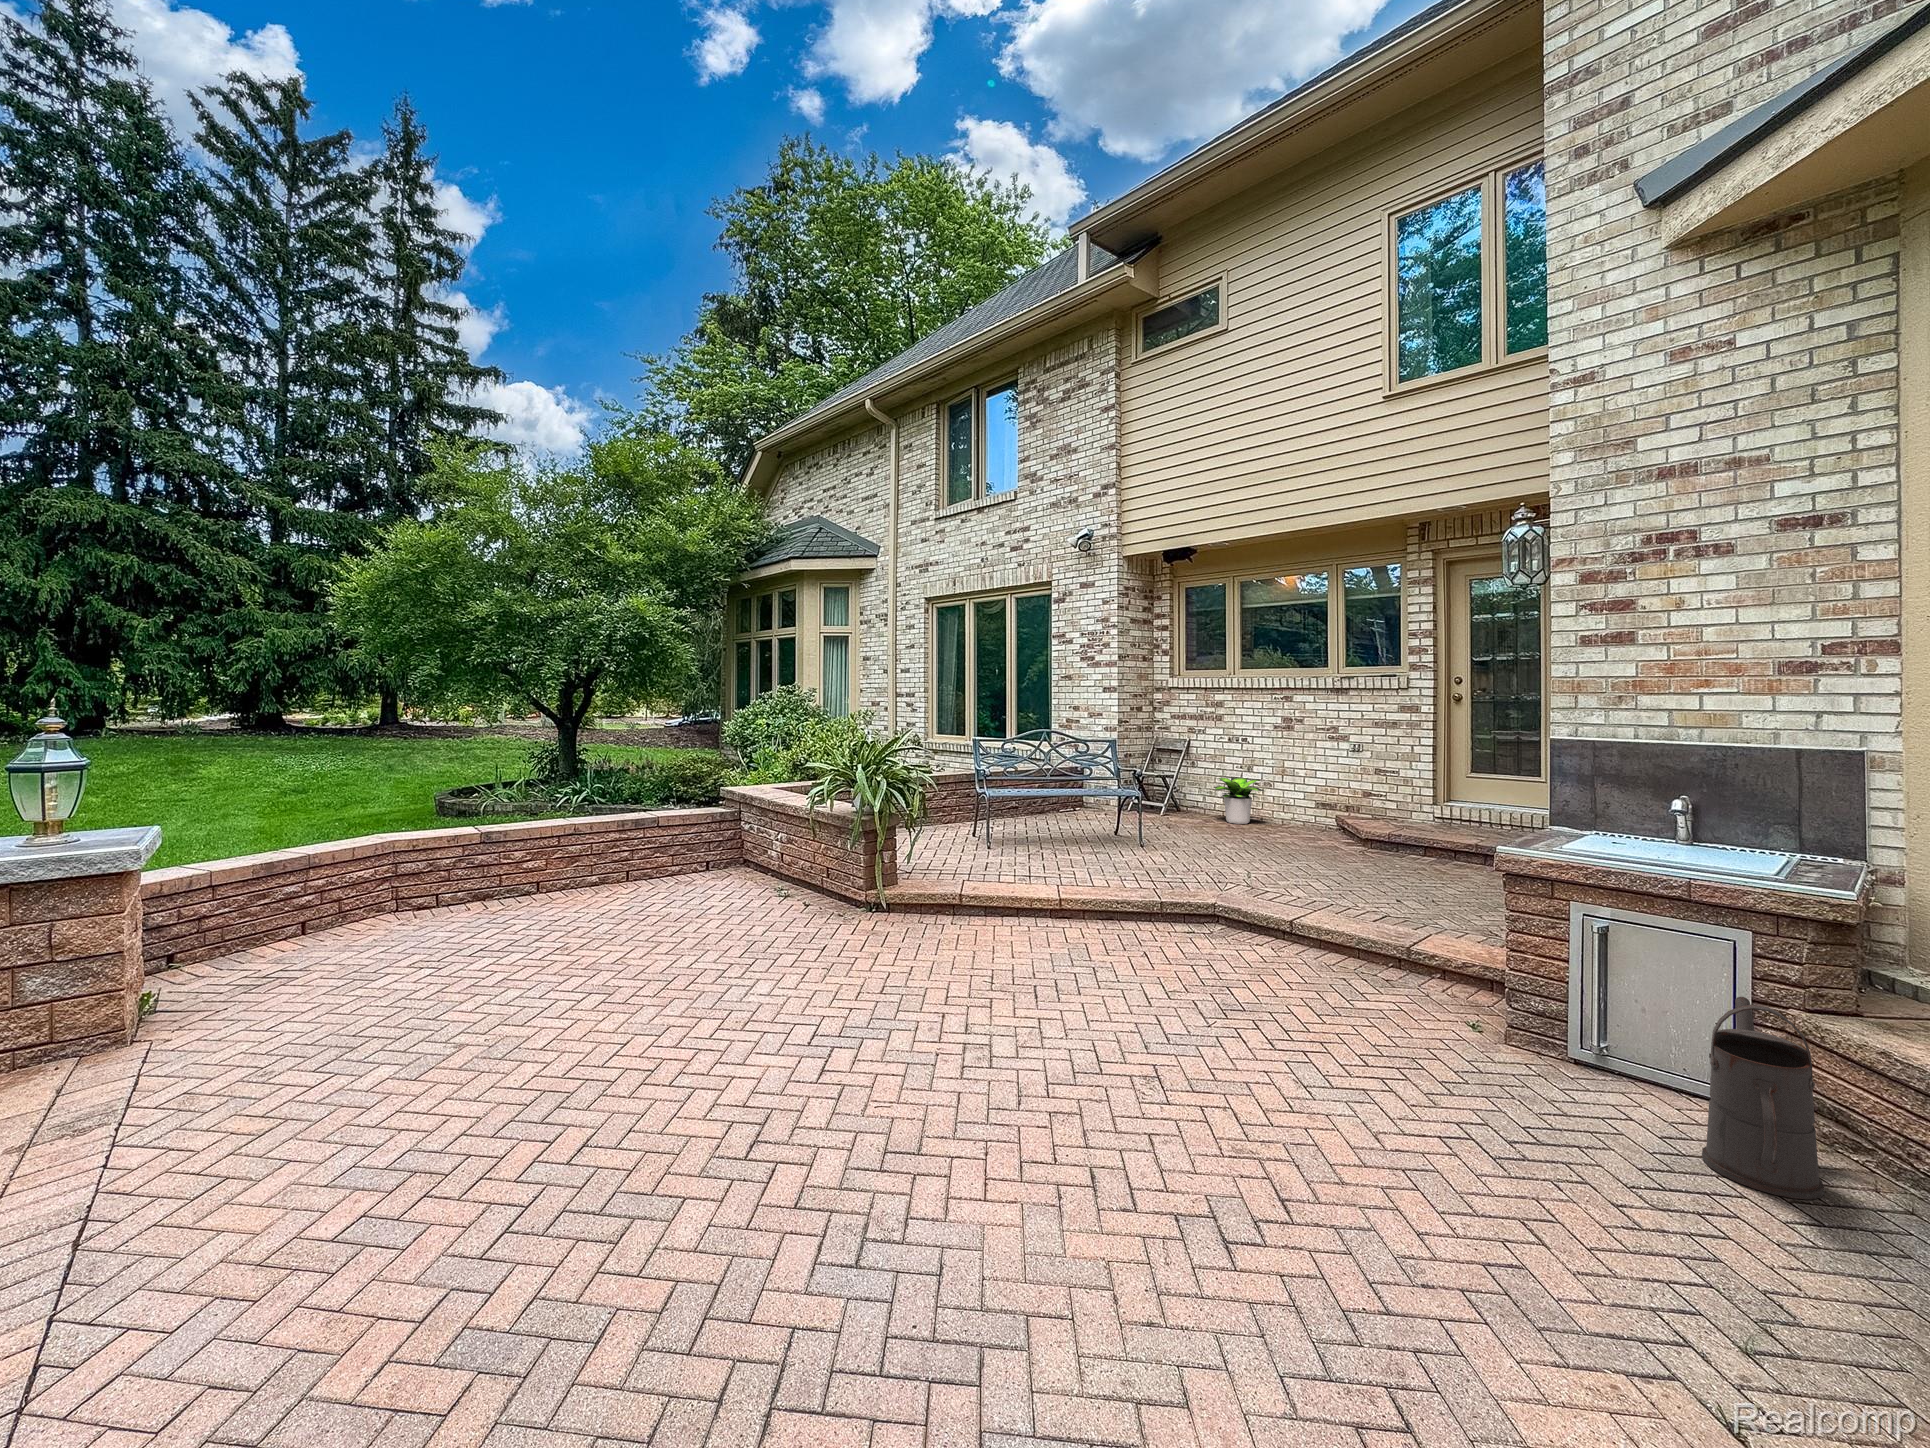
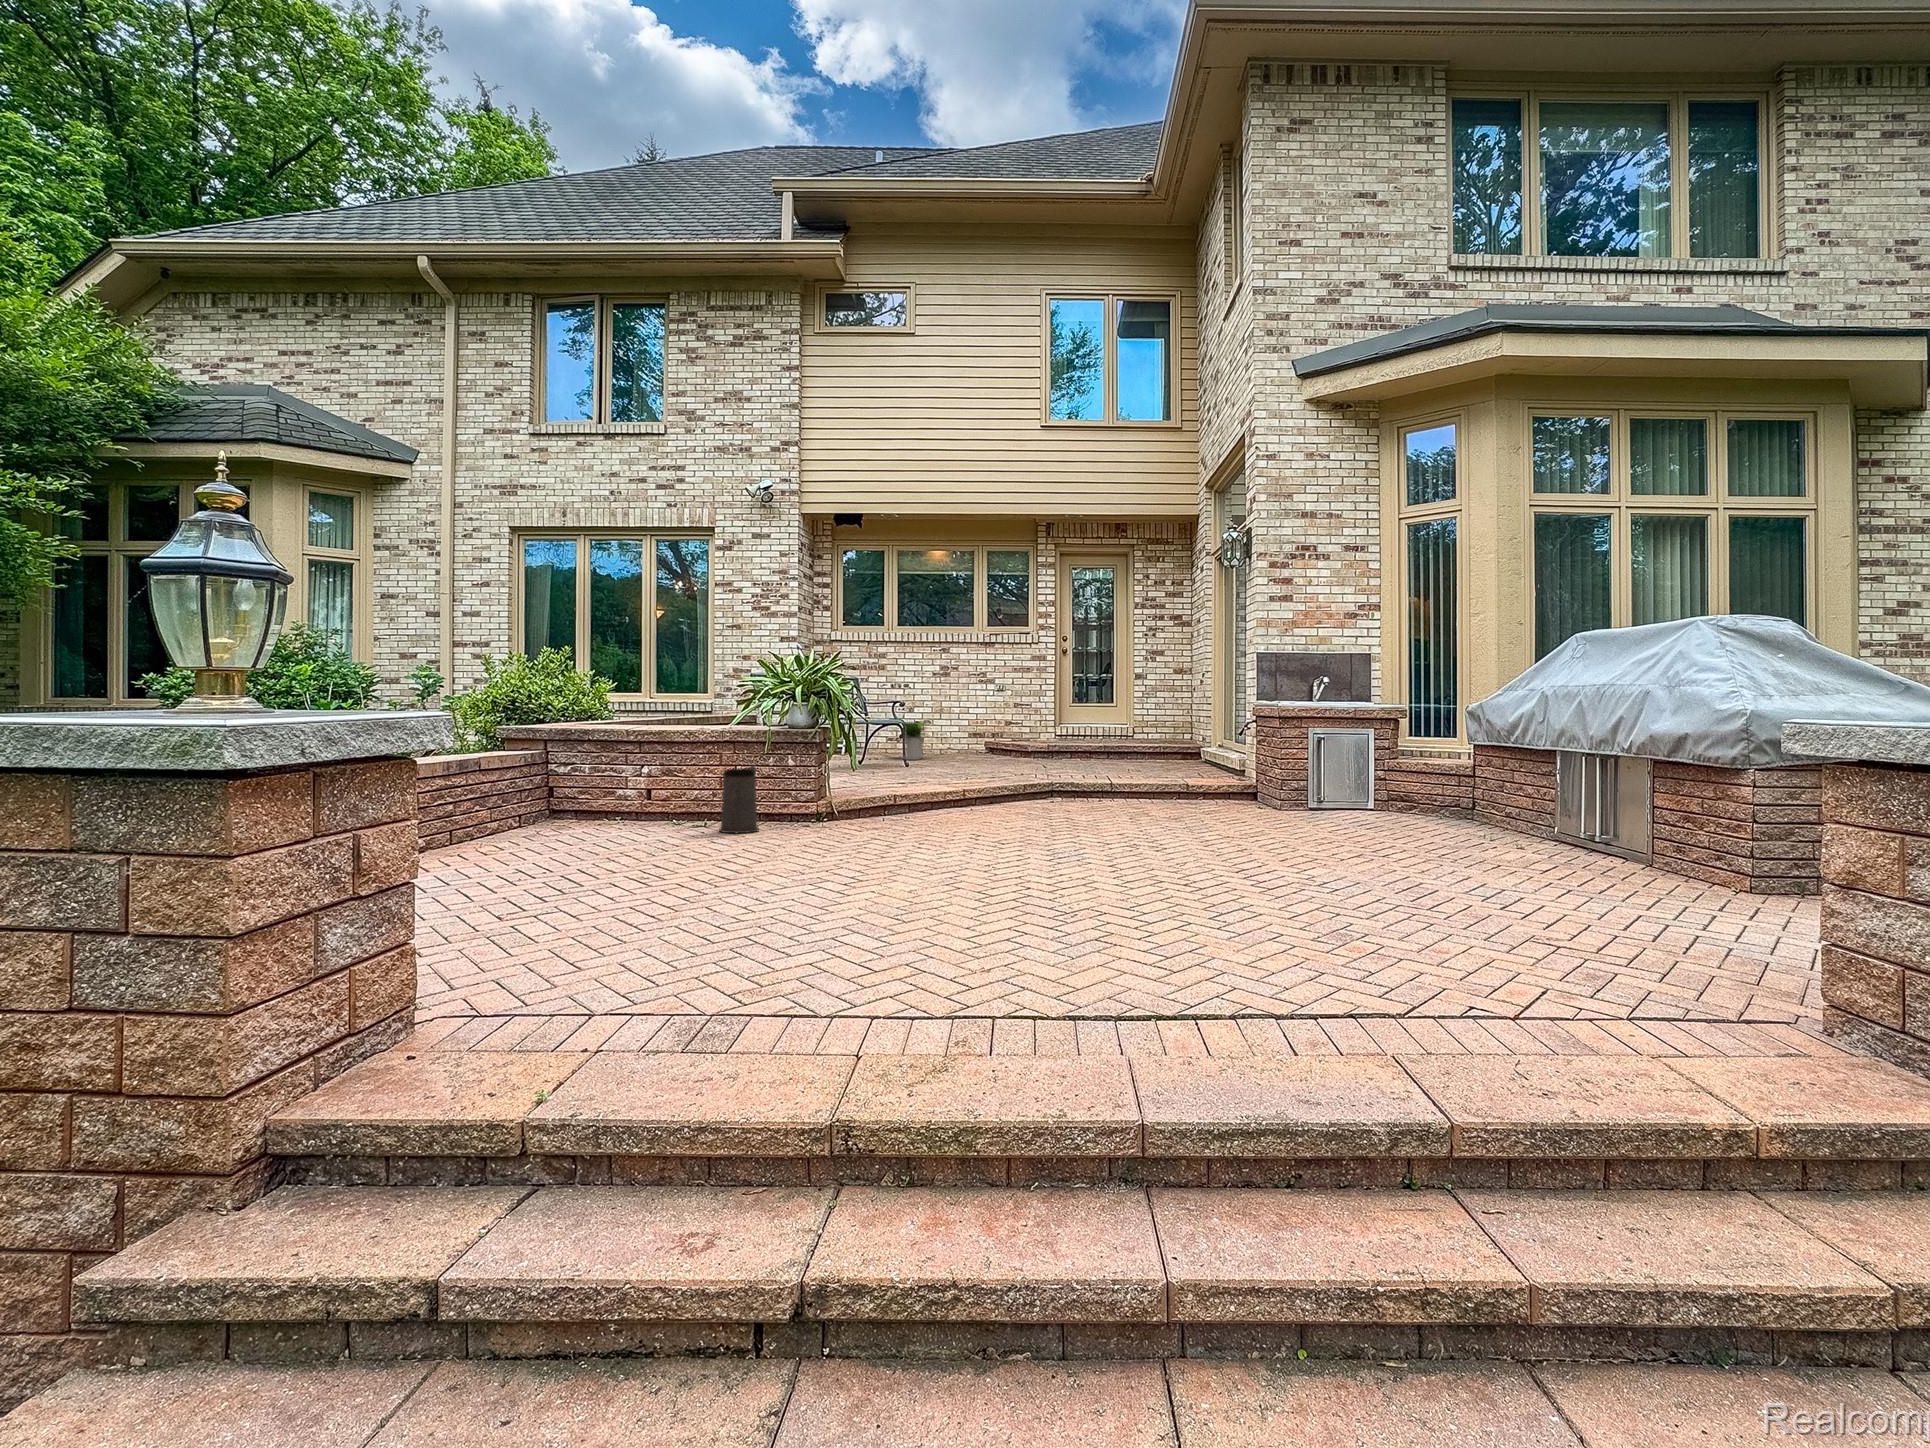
watering can: present [1702,997,1825,1199] -> present [719,754,759,833]

